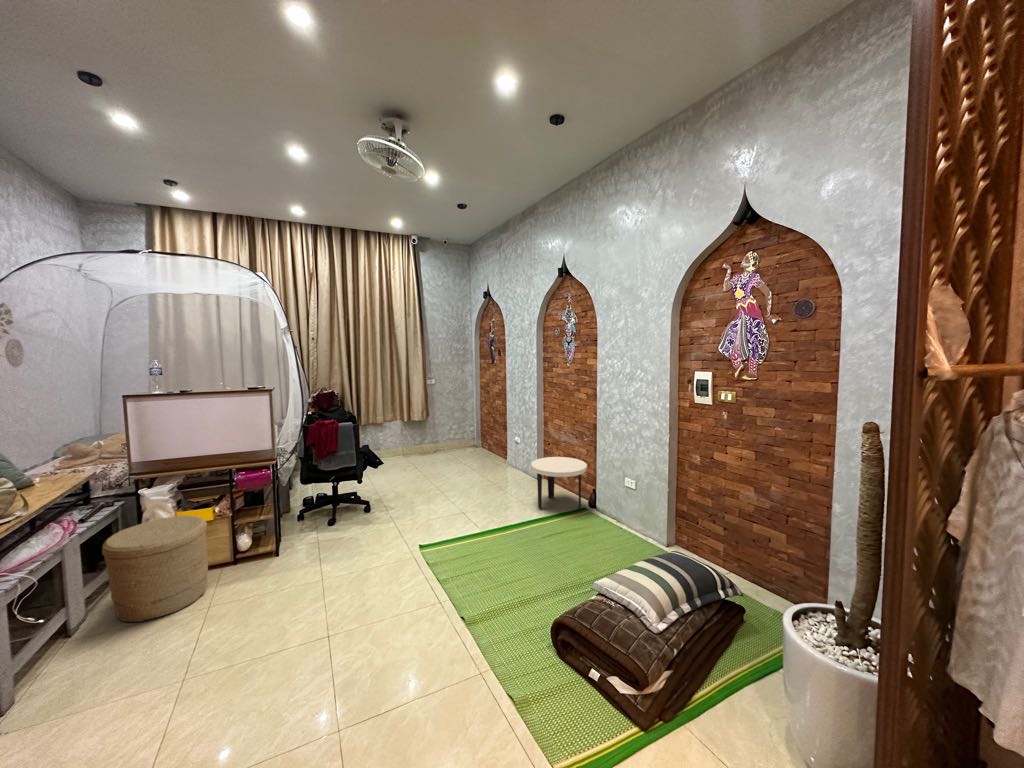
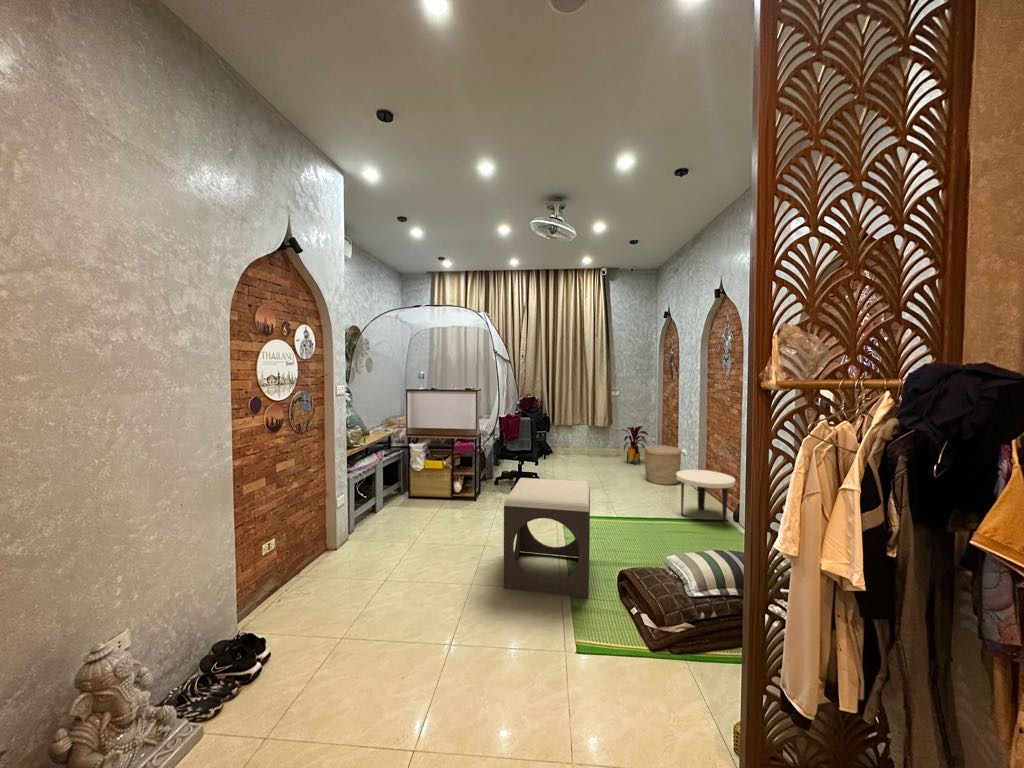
house plant: none [437,414,474,457] -> present [622,426,648,465]
footstool: none [384,506,524,718] -> present [504,478,590,598]
woven basket: present [102,516,208,622] -> present [645,445,682,485]

